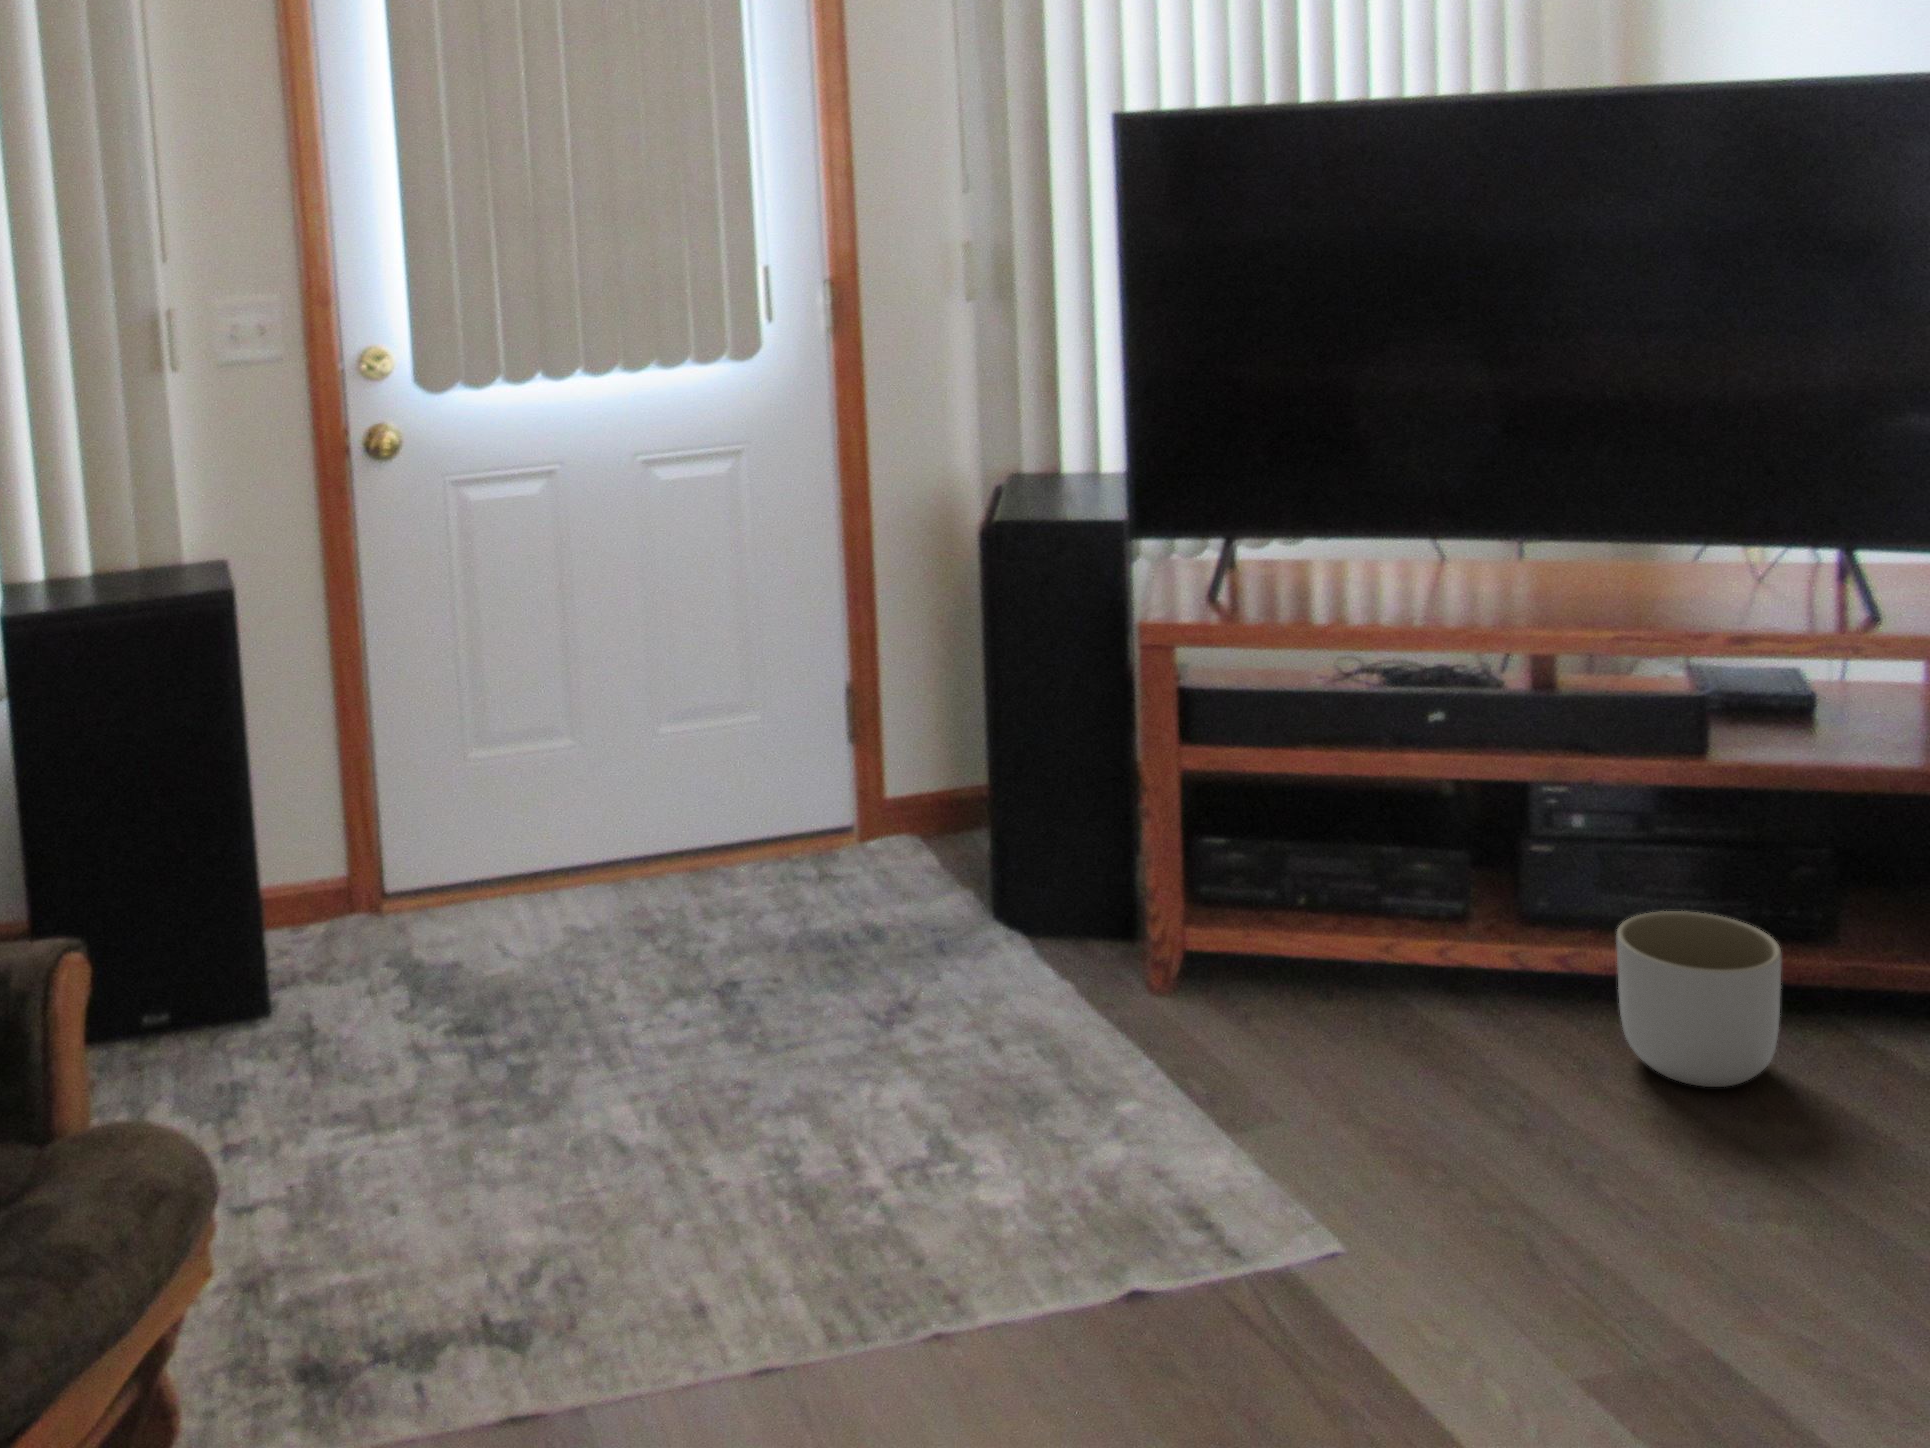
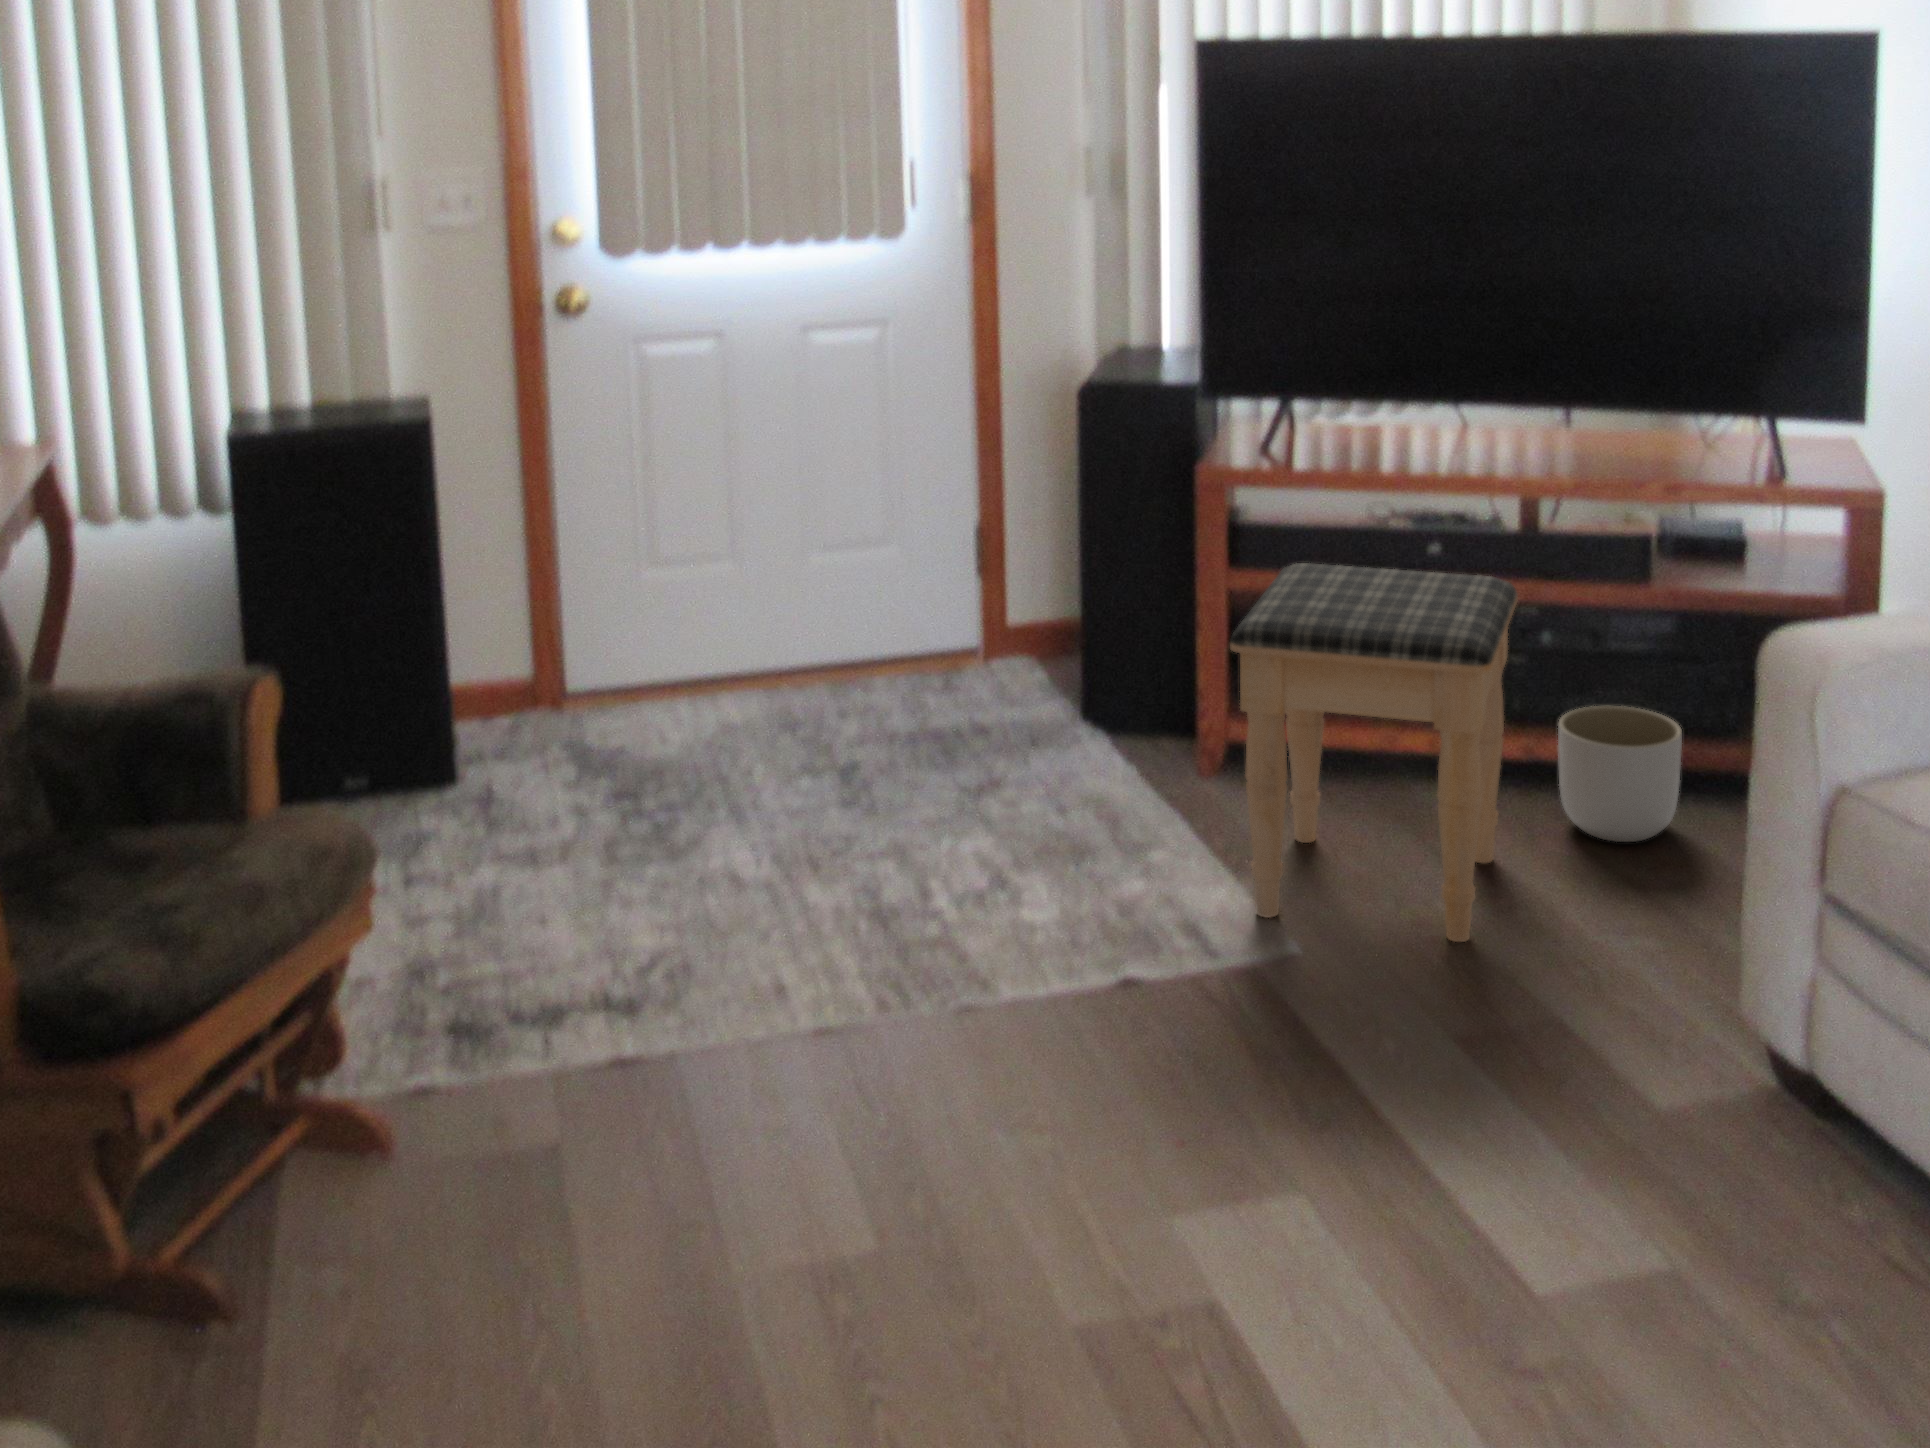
footstool: none [1234,747,1583,1237] -> present [1230,563,1518,942]

